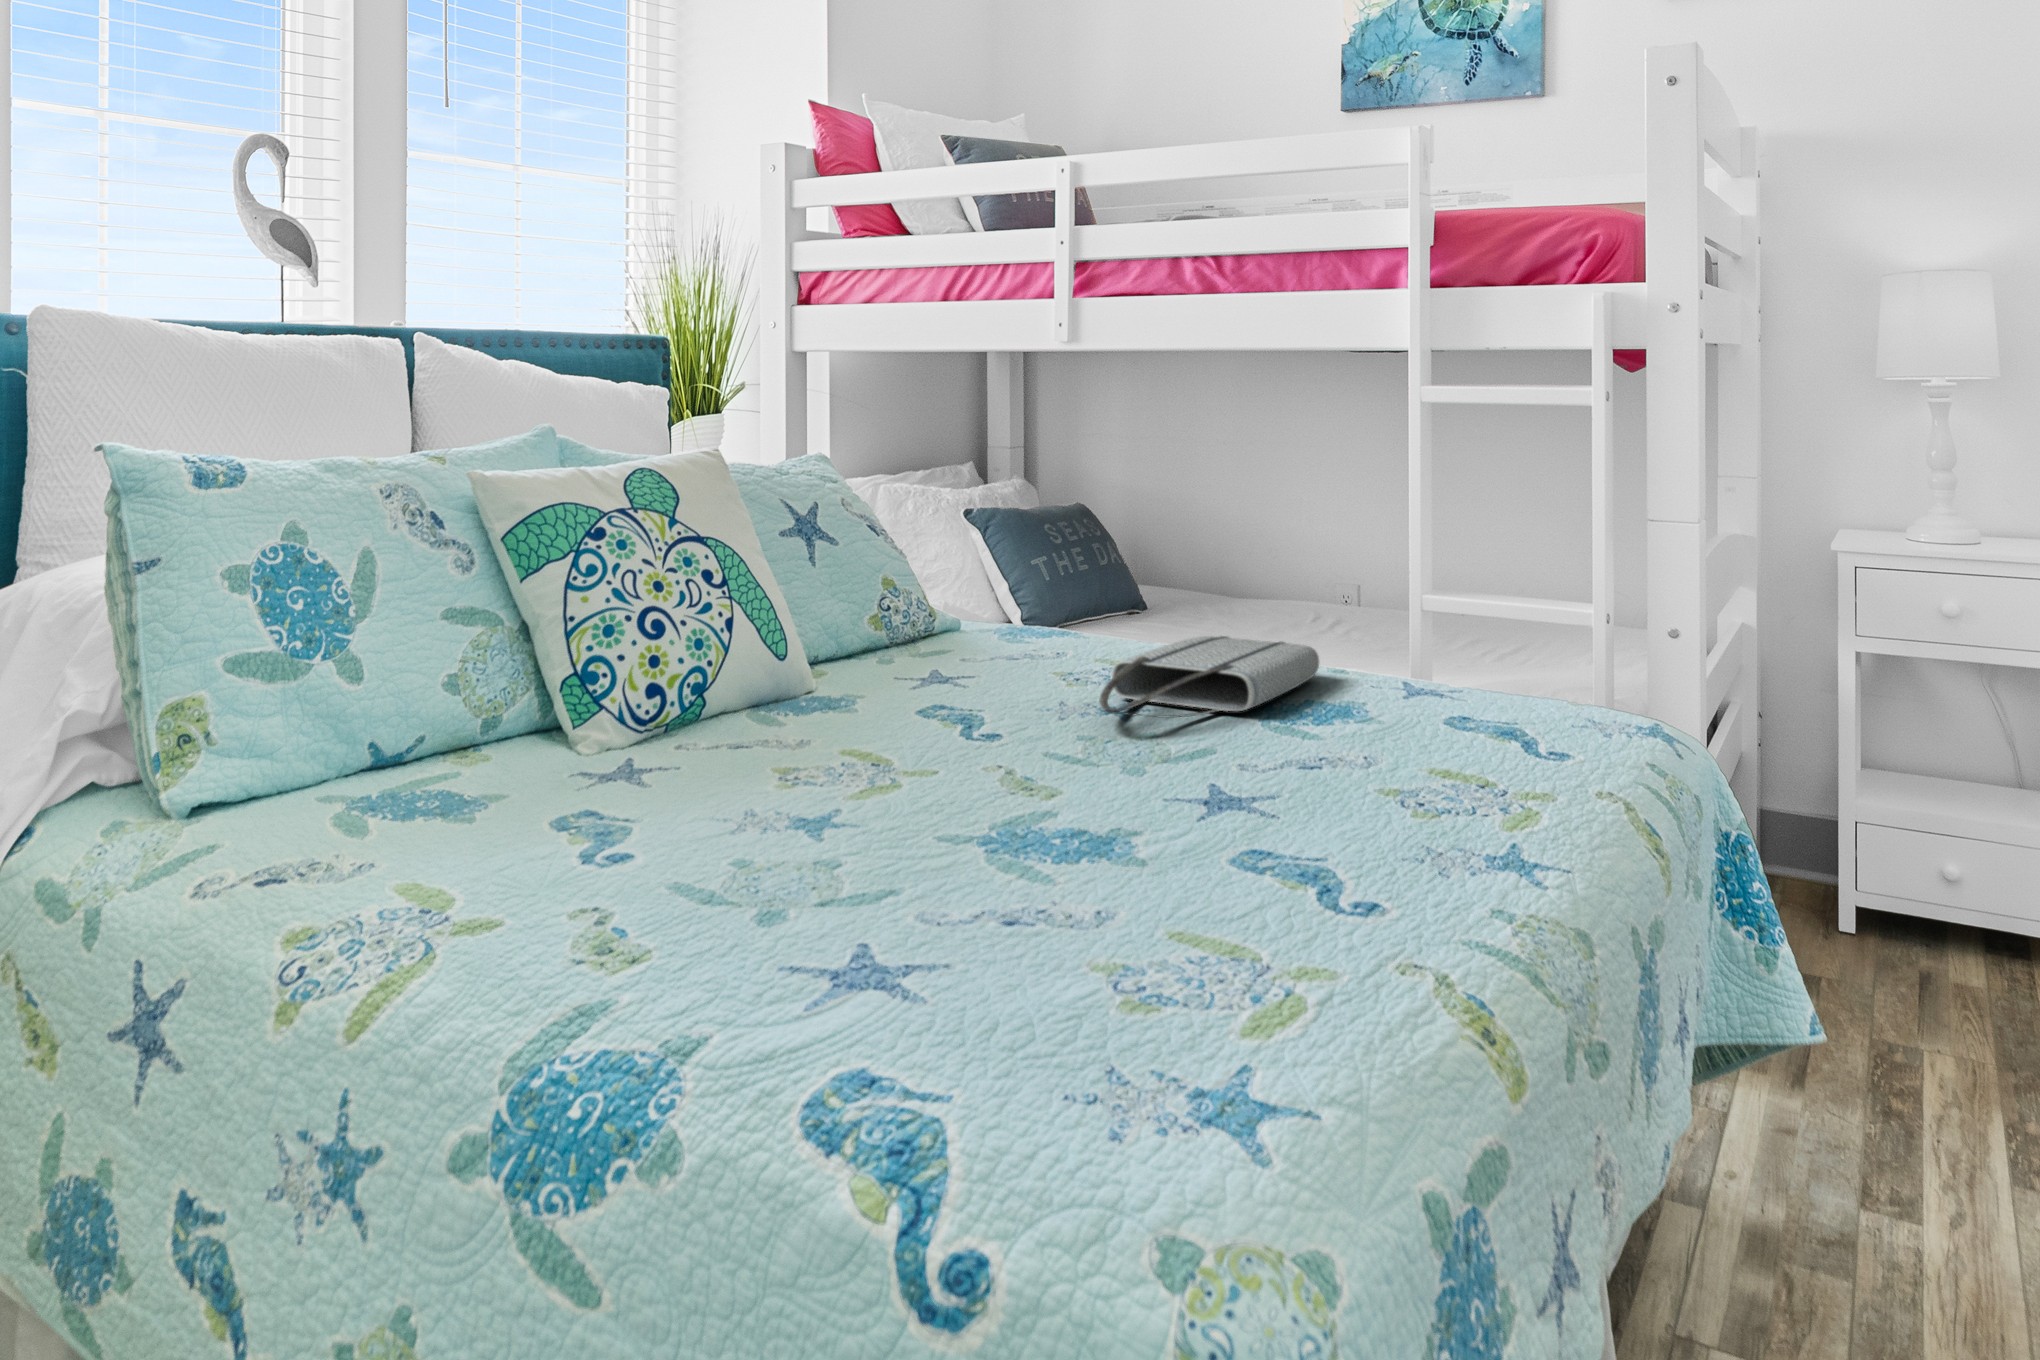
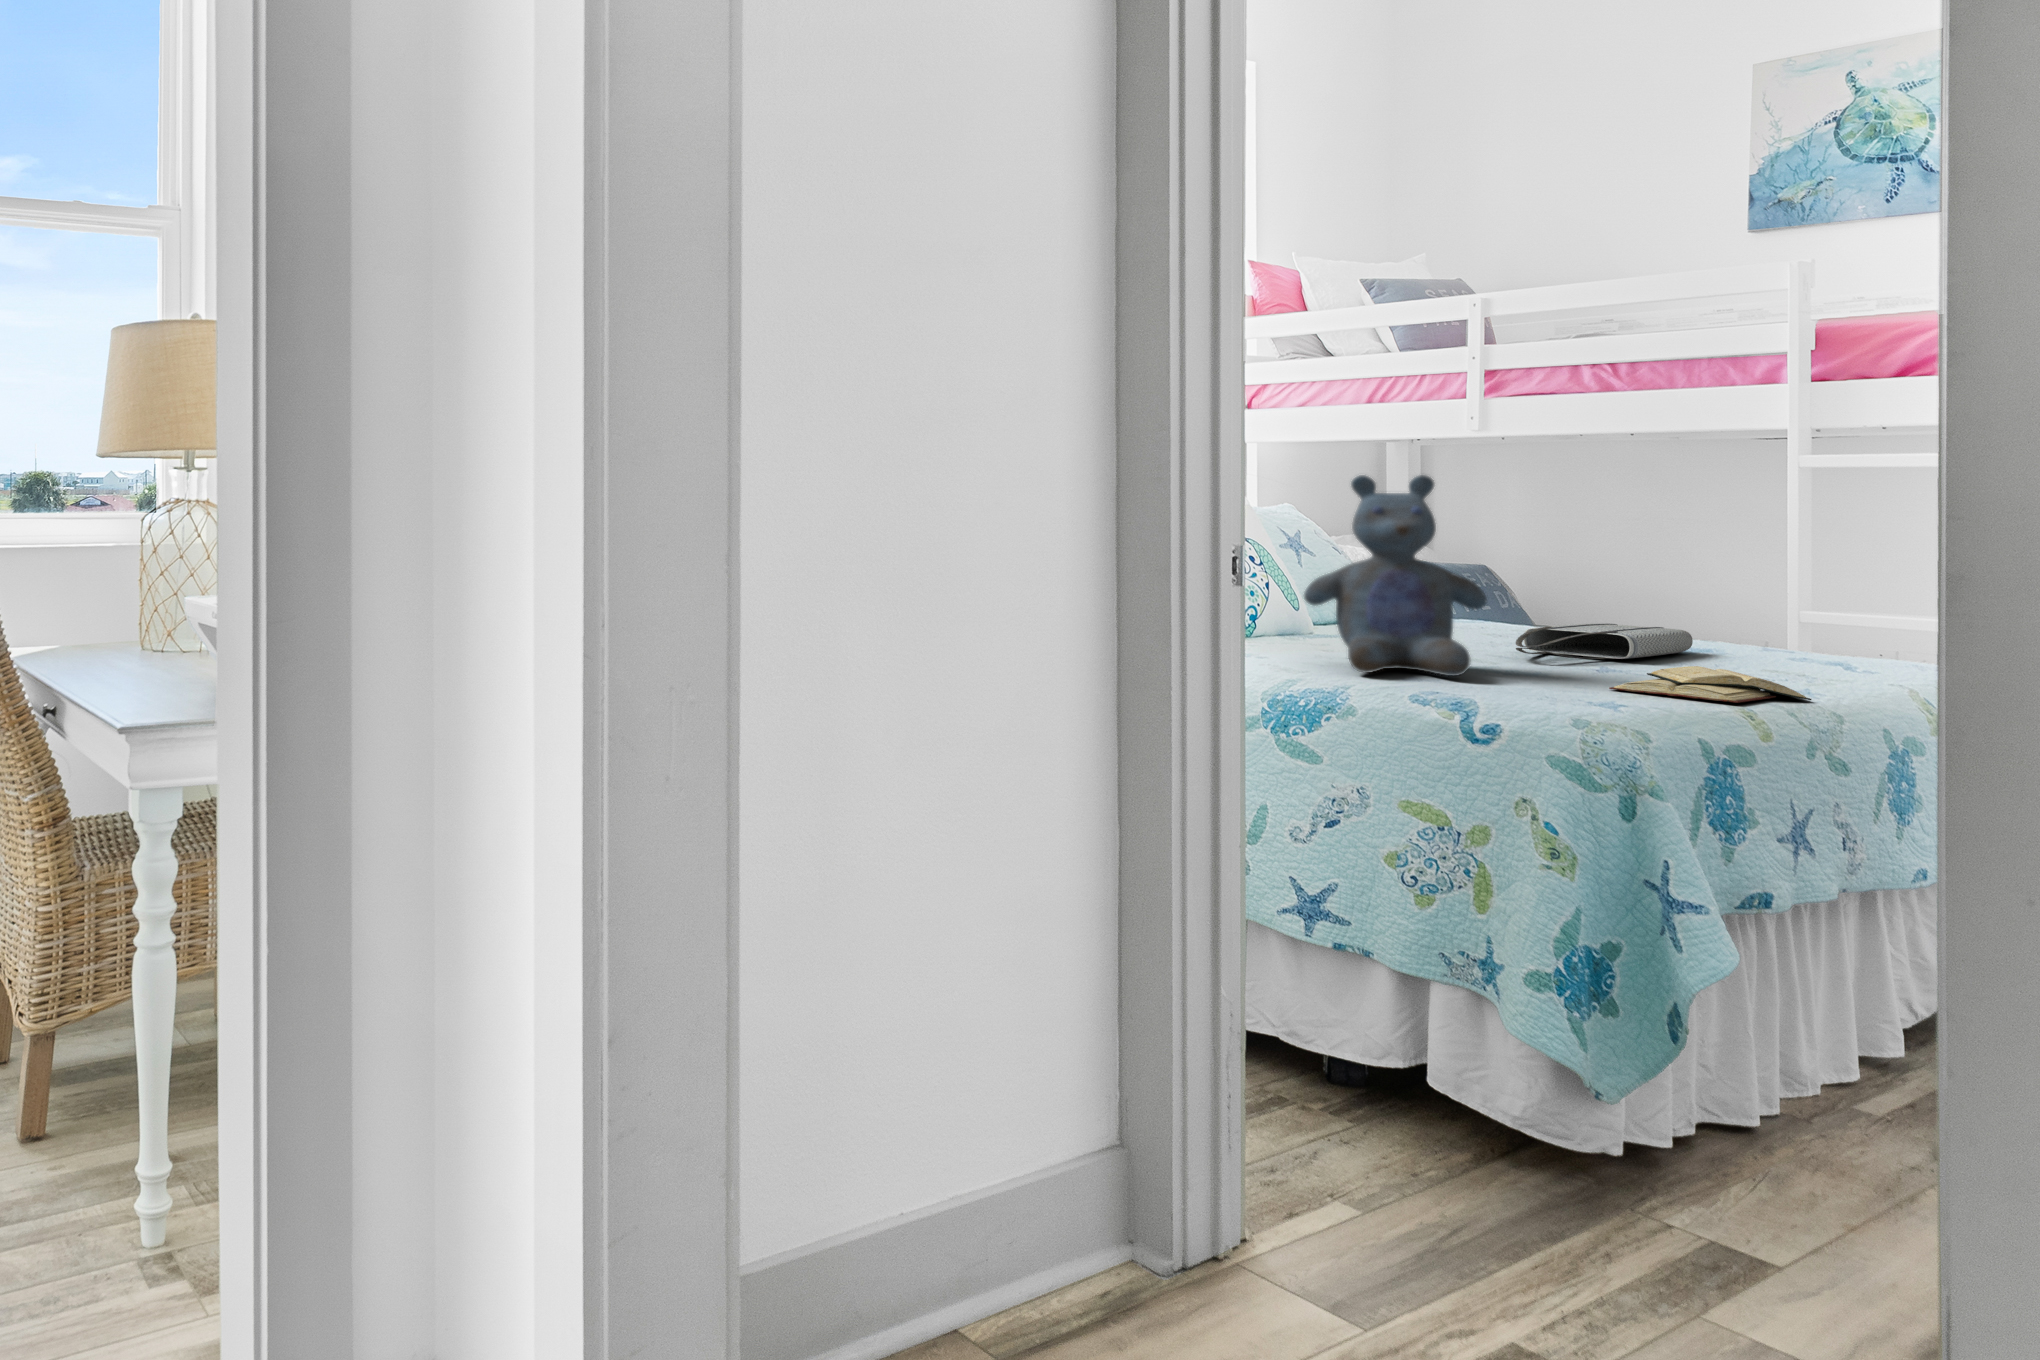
stuffed bear: none [771,432,1056,816] -> present [1304,475,1487,676]
diary: none [1232,756,1509,851] -> present [1609,666,1811,703]

